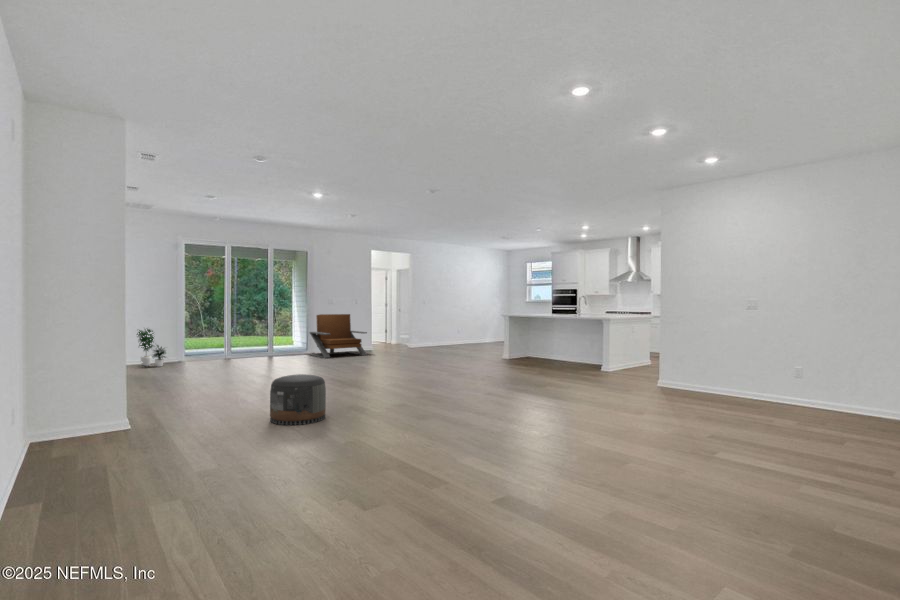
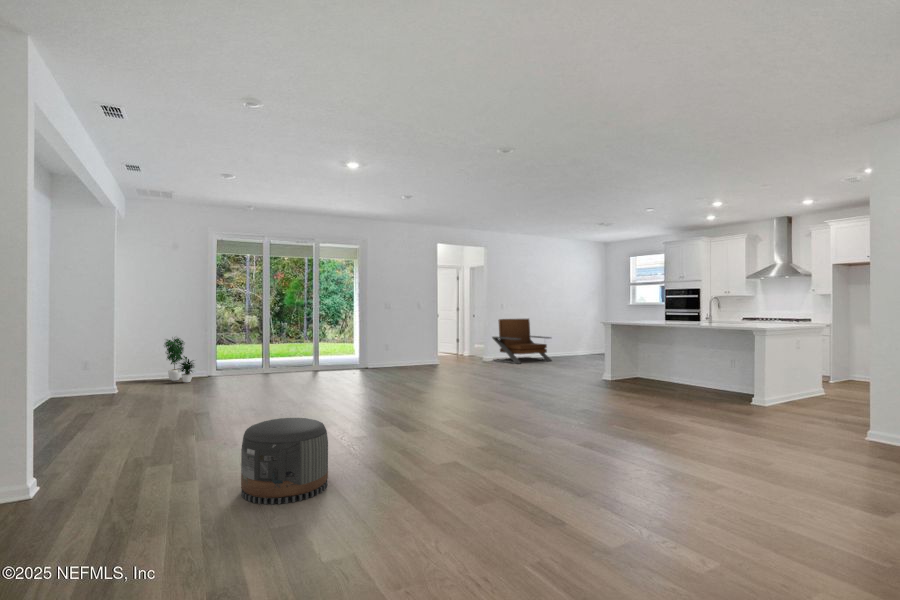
lounge chair: present [310,314,367,358] -> present [492,319,551,364]

